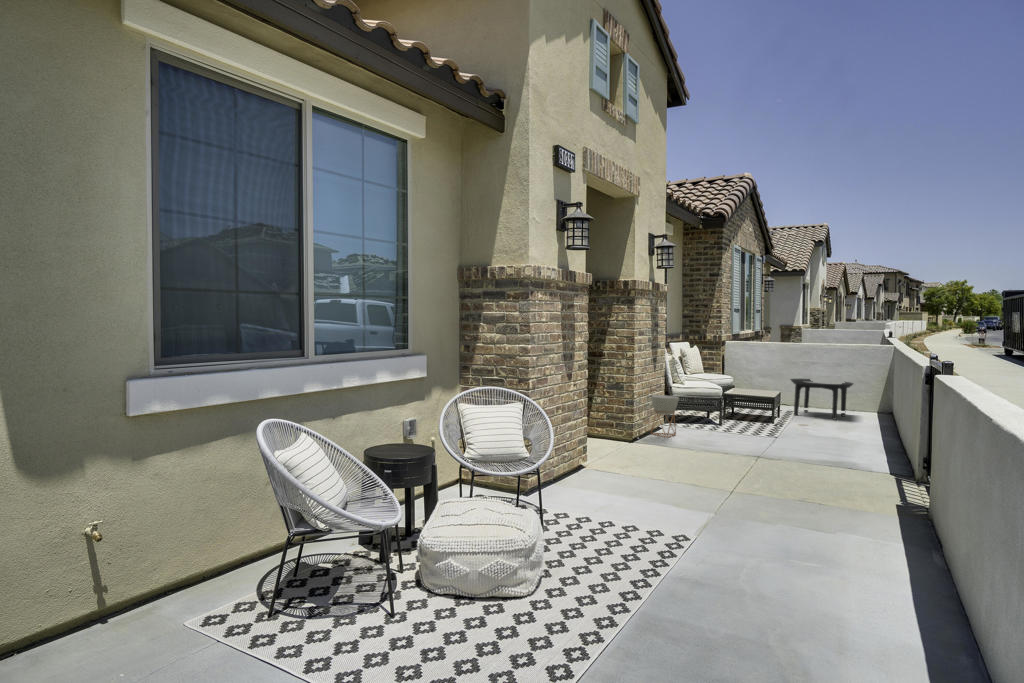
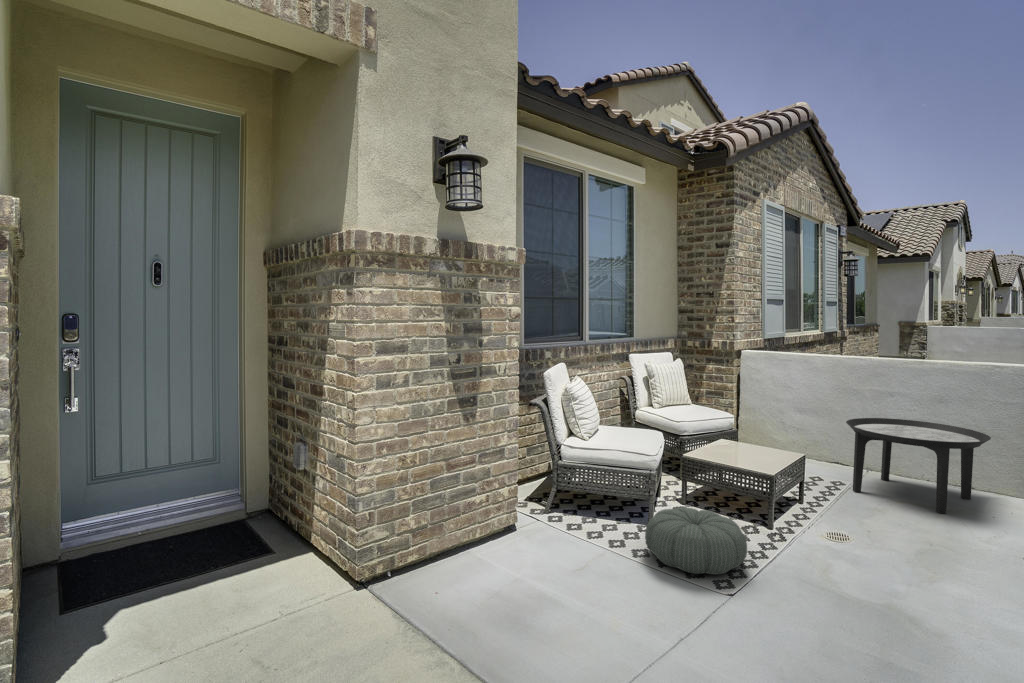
planter: present [651,395,679,437] -> none [402,487,469,602]
pouf: none [728,410,773,431] -> present [645,507,747,575]

